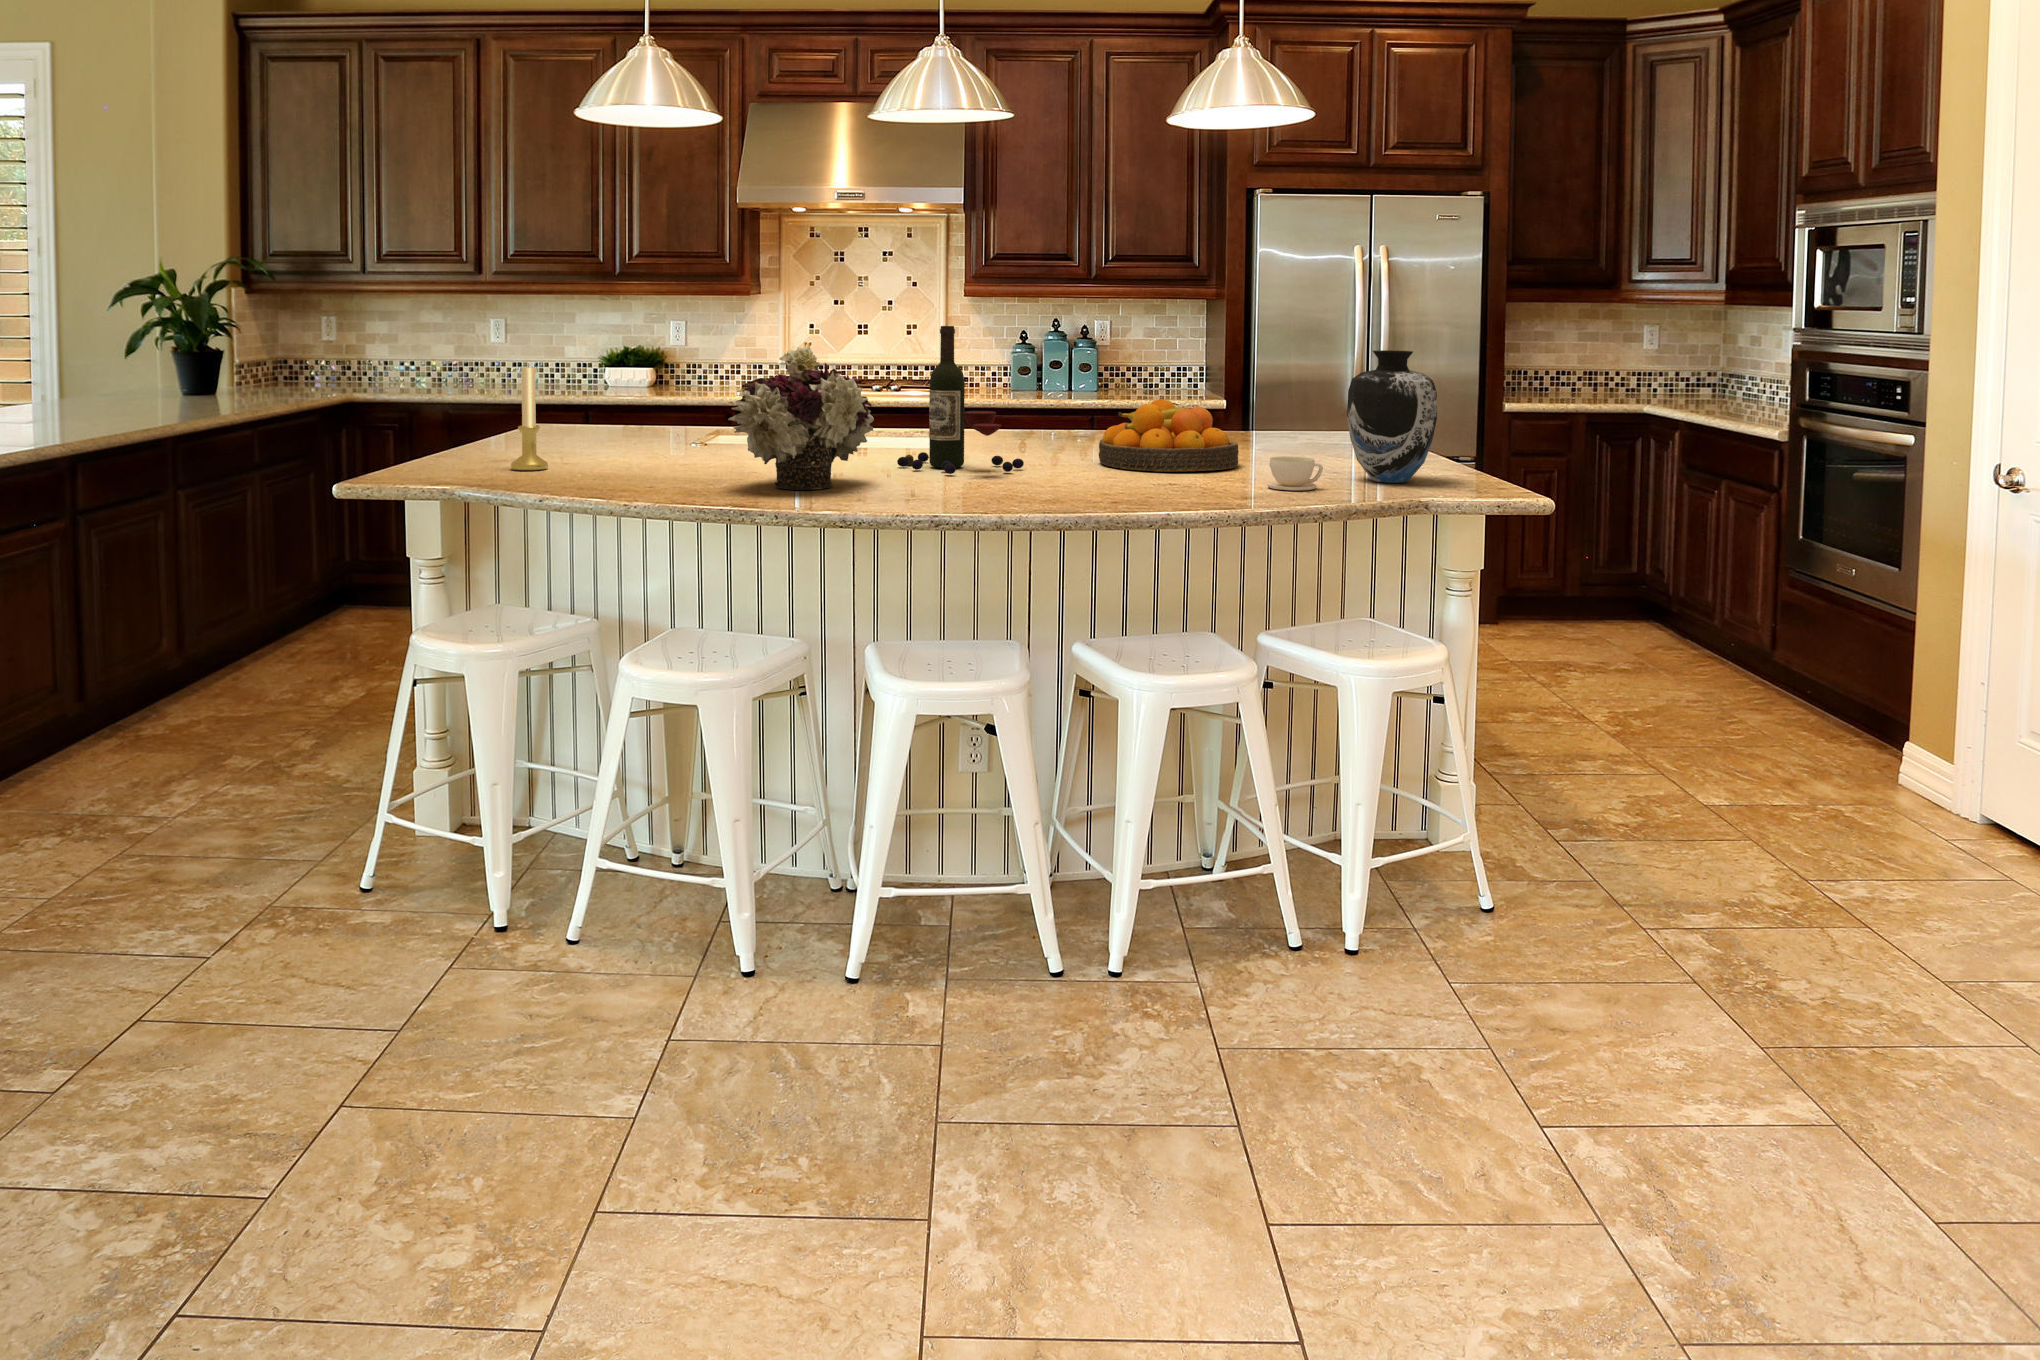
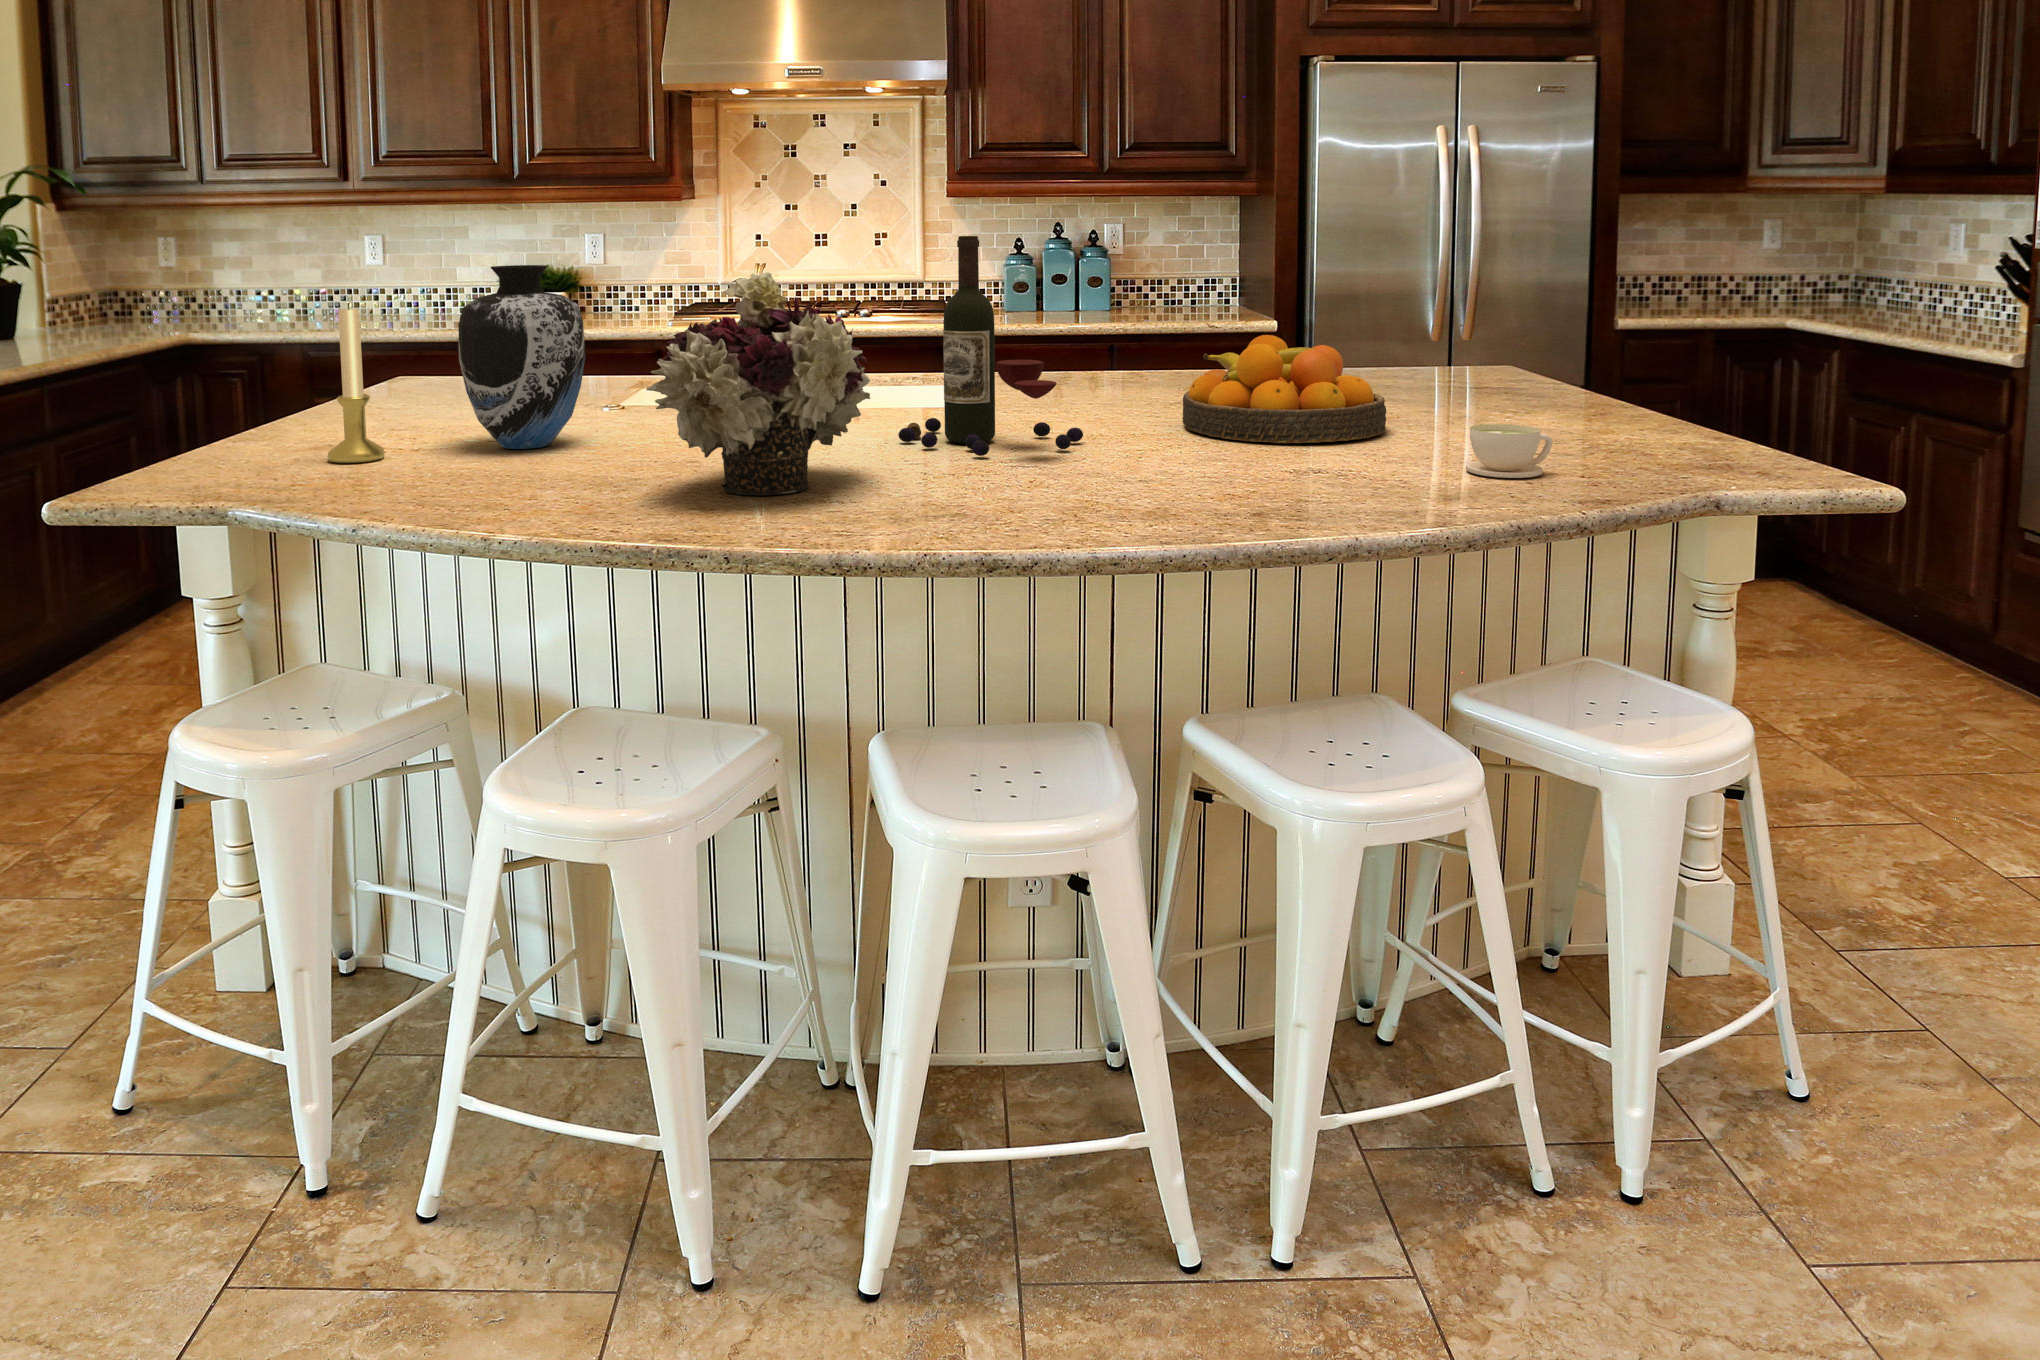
vase: present [1347,350,1437,483] -> present [458,265,585,449]

